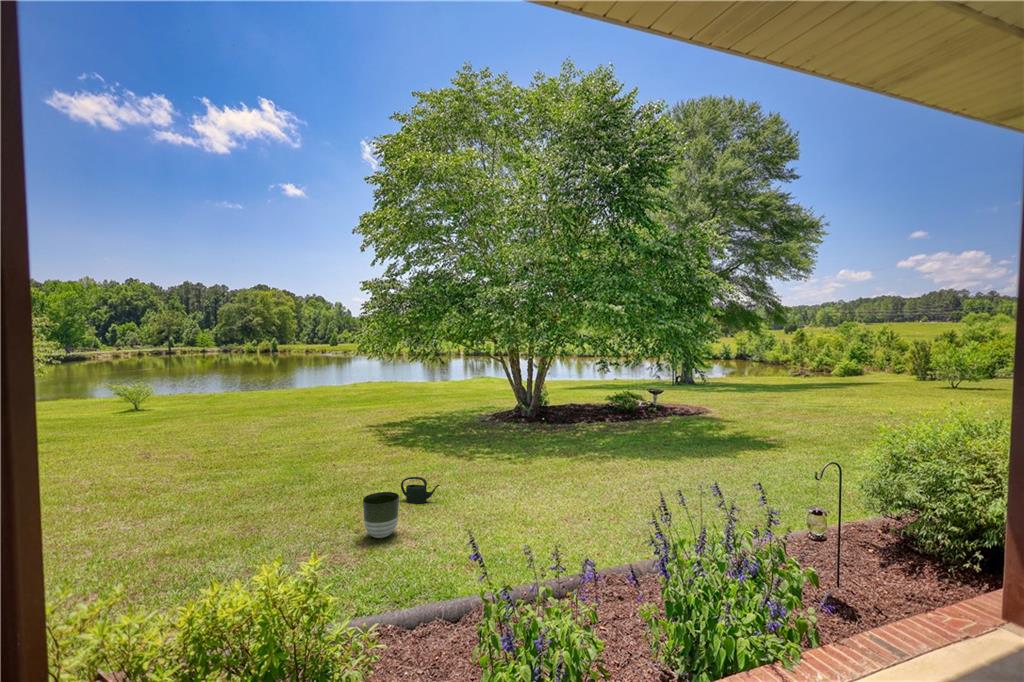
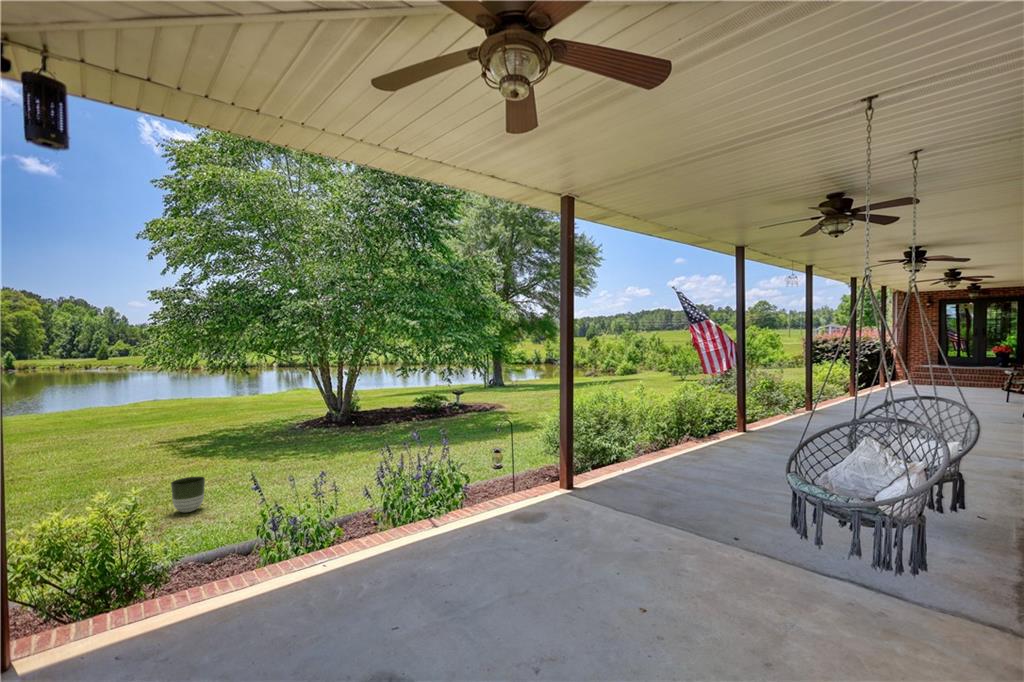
watering can: present [401,477,440,503] -> none [205,468,242,490]

